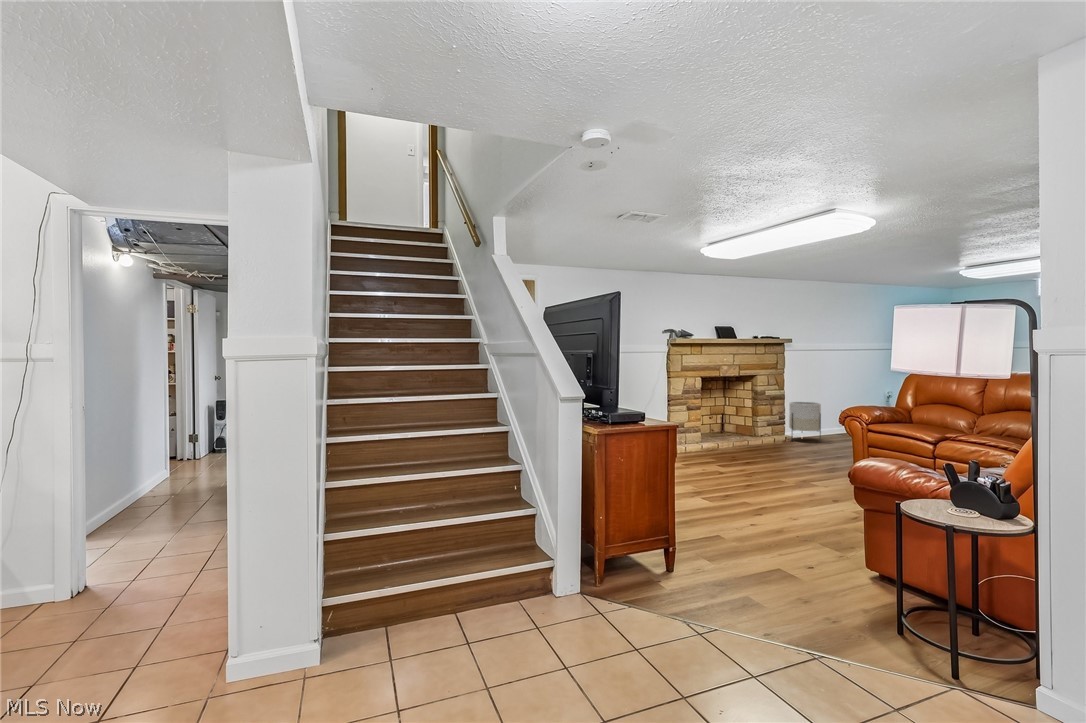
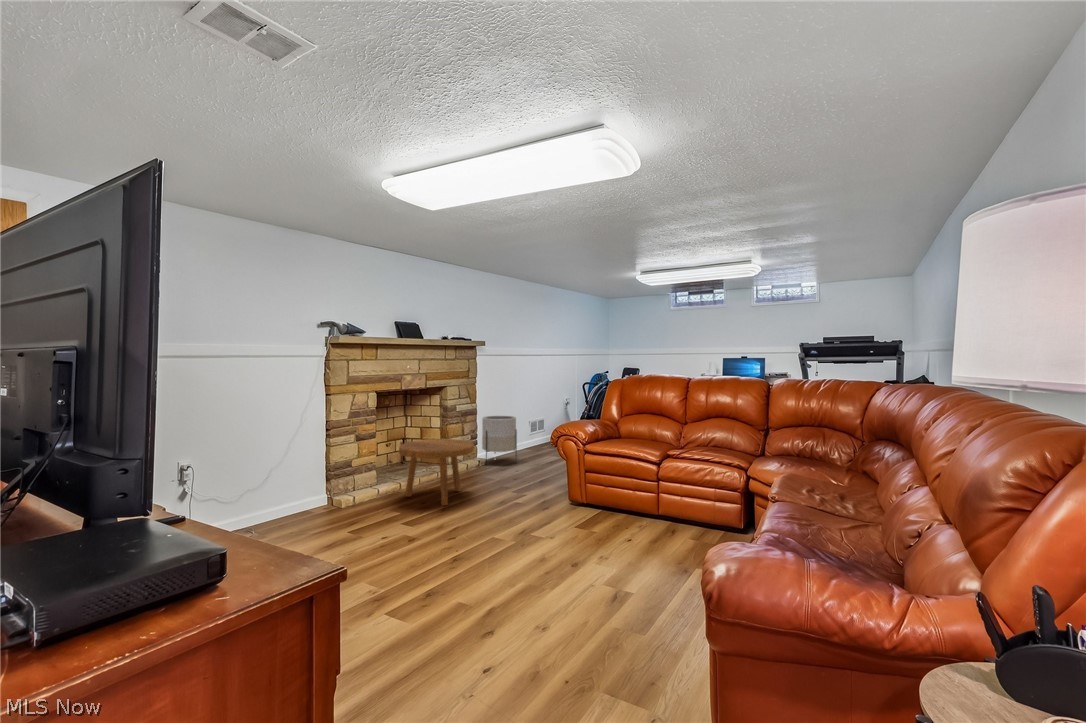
footstool: none [716,413,774,459] -> present [399,439,474,506]

